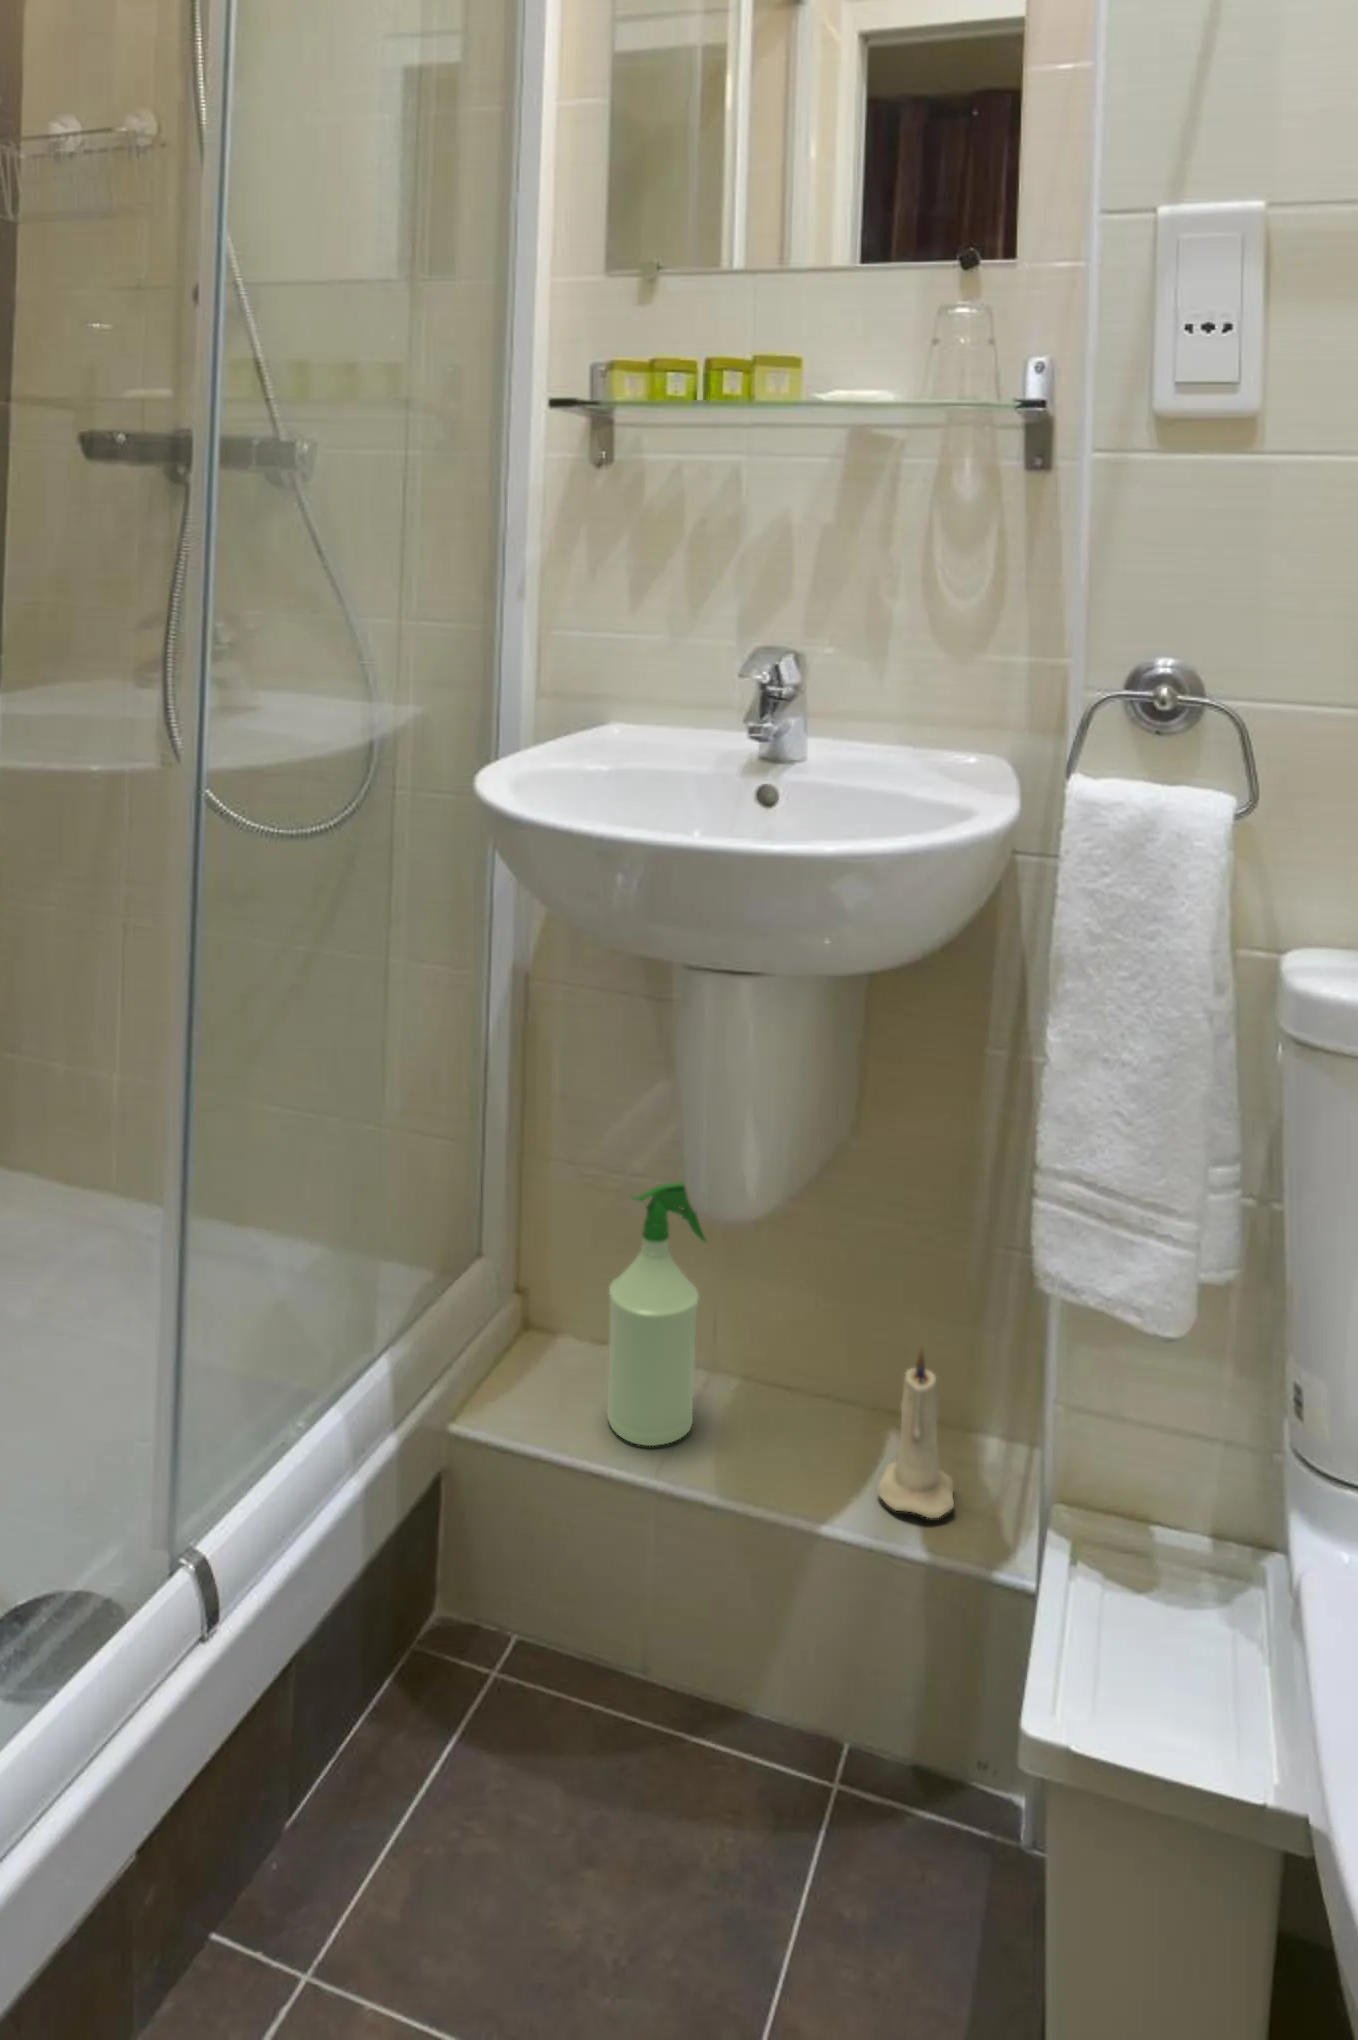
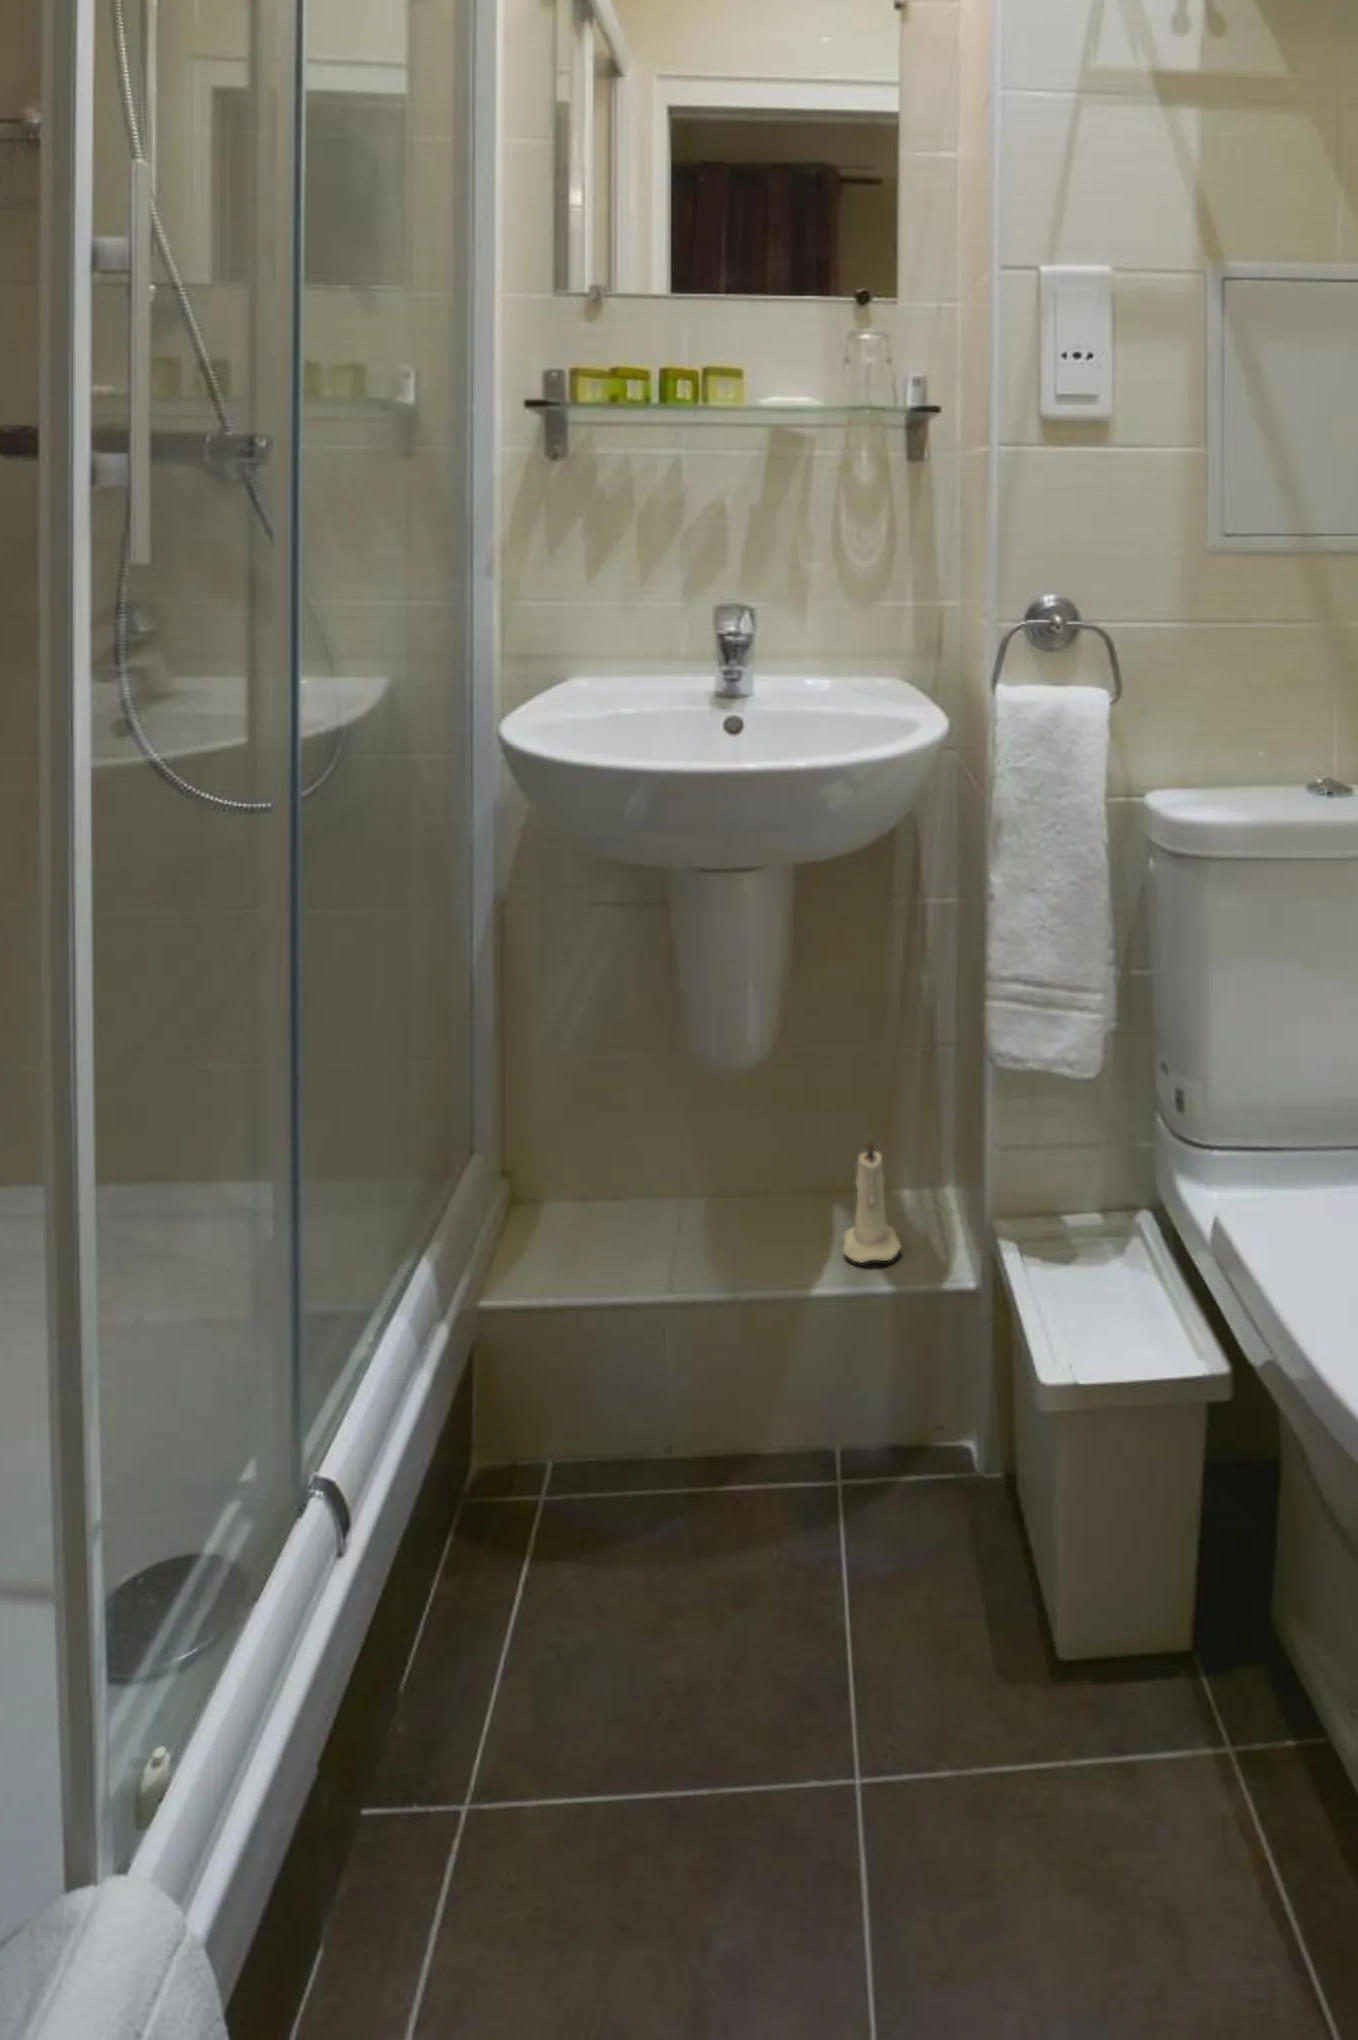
spray bottle: present [607,1182,706,1446] -> none [611,1047,691,1275]

